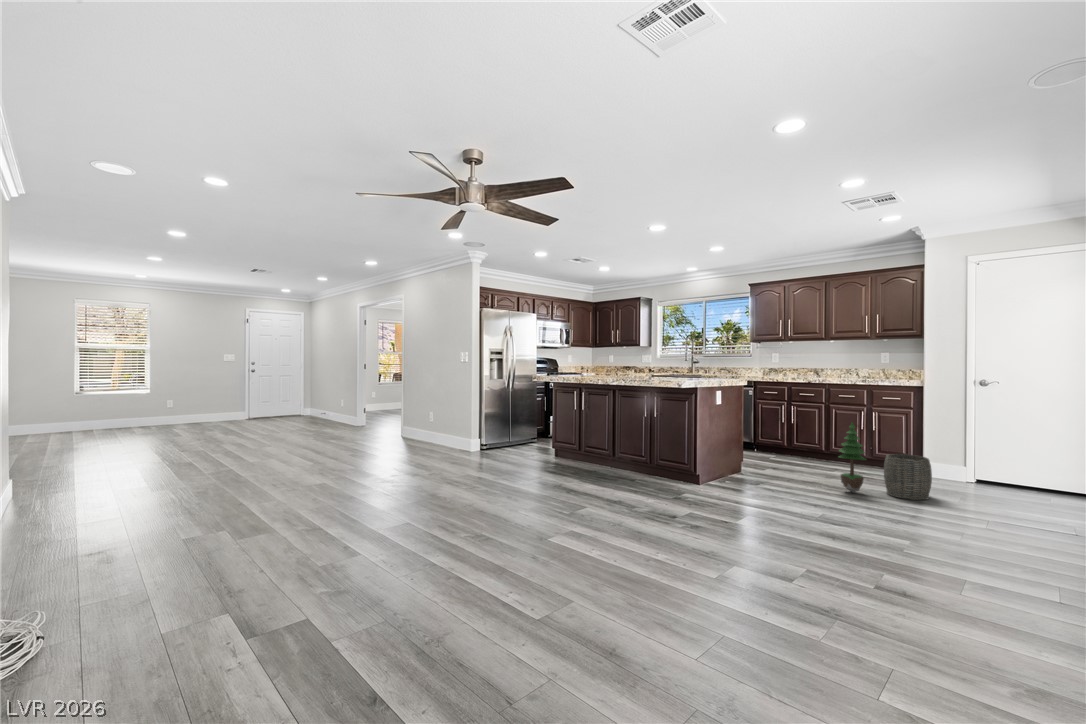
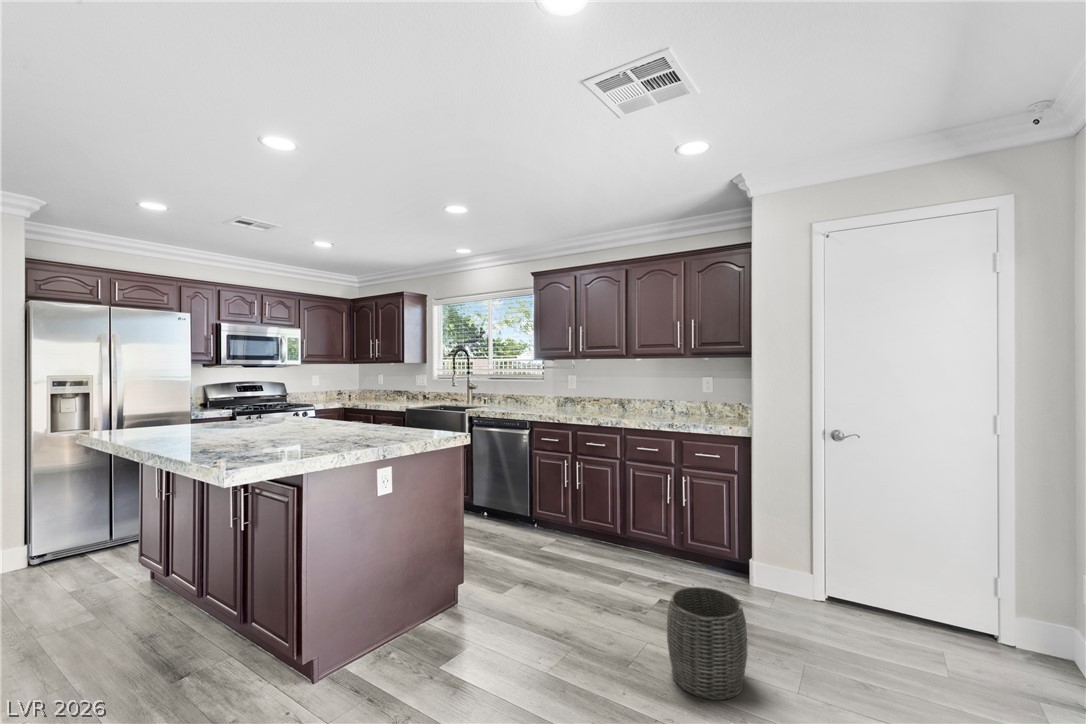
potted tree: present [839,422,866,492] -> none [581,535,632,678]

